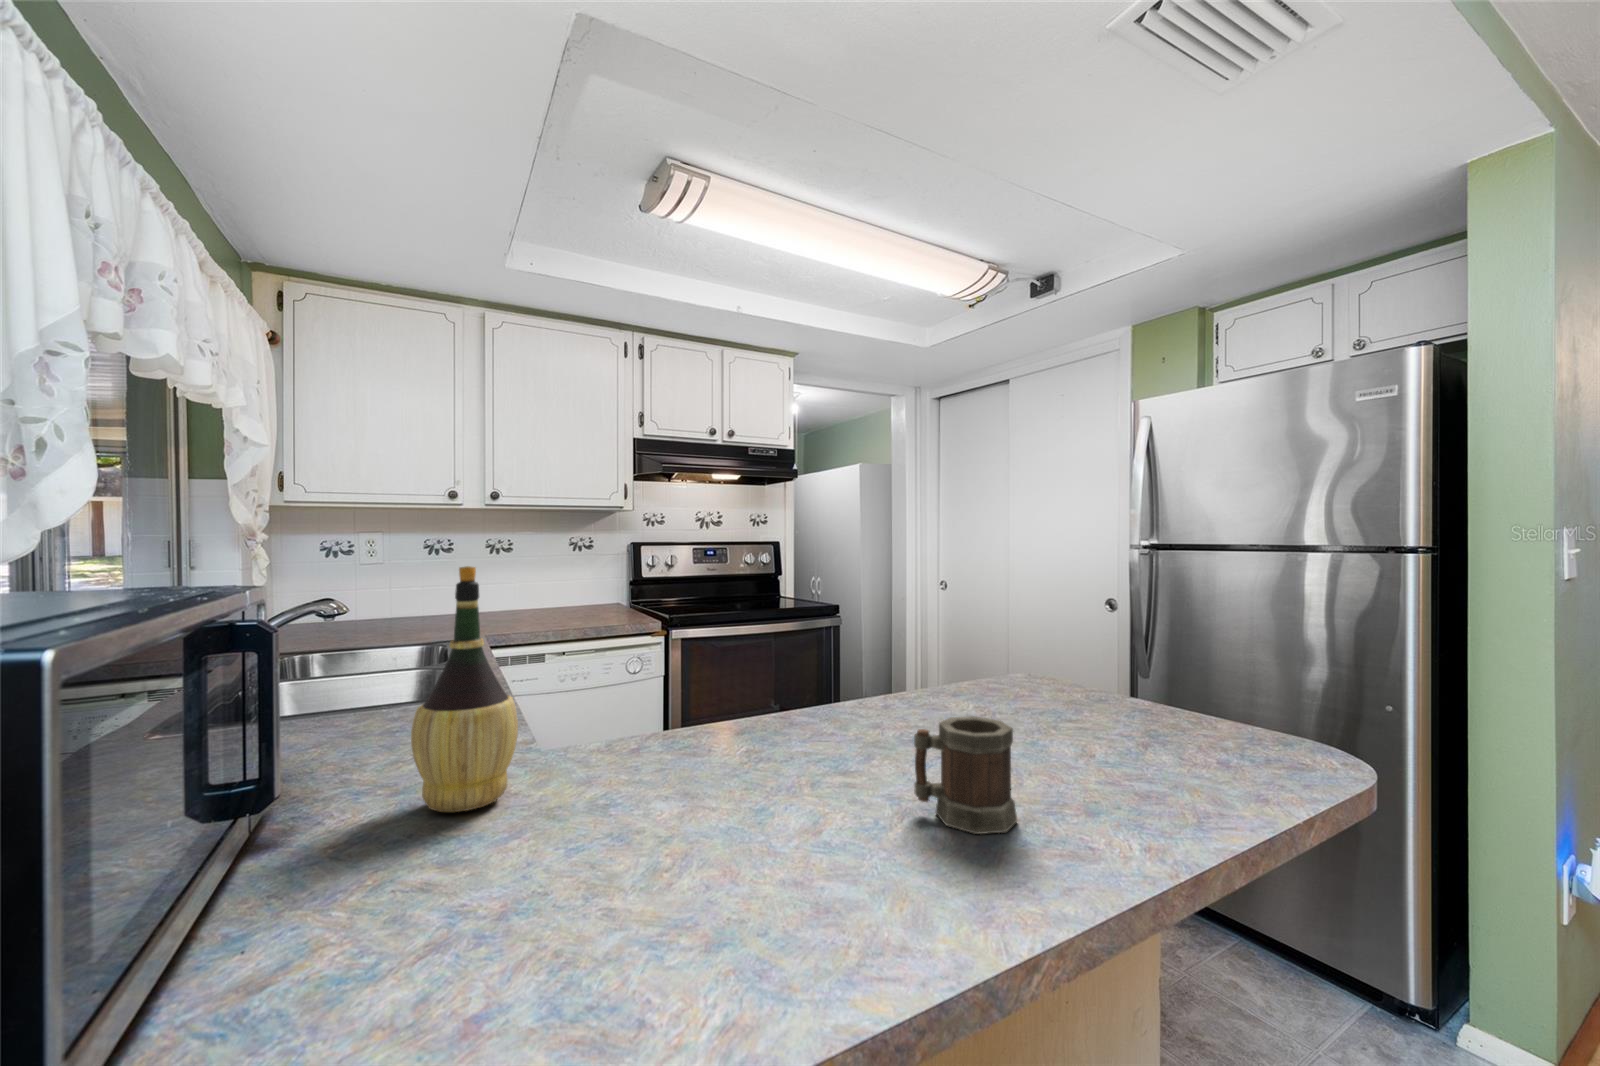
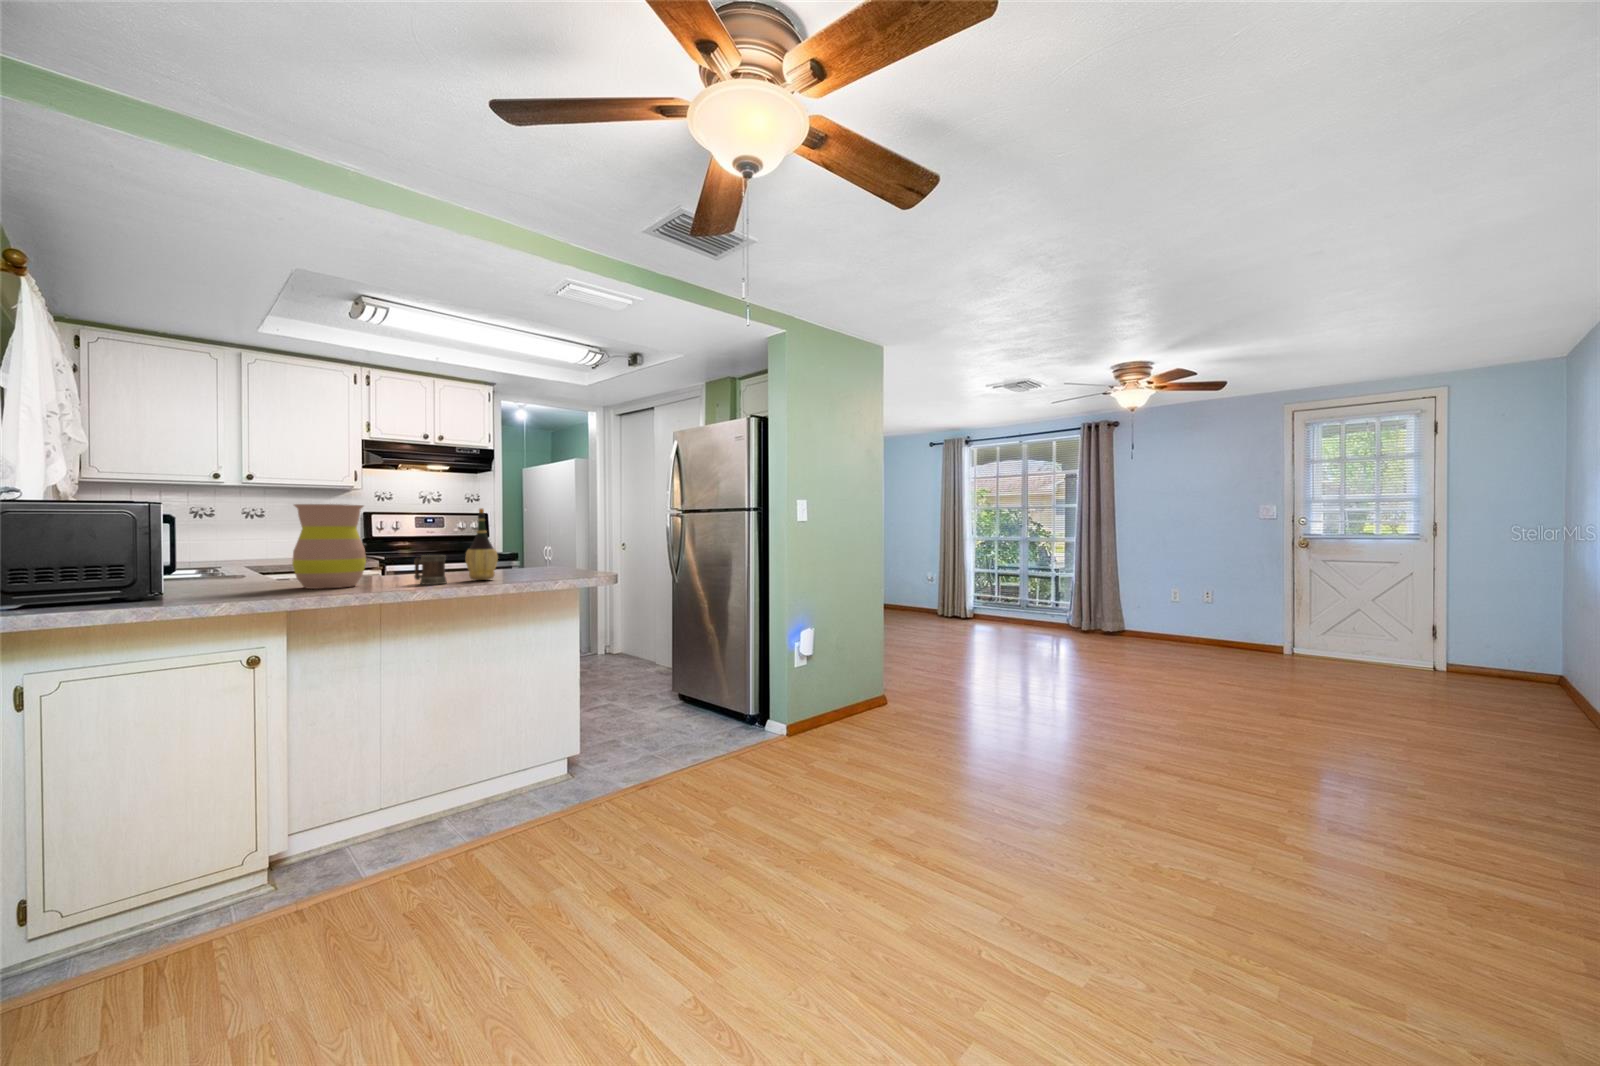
vase: none [593,564,791,868] -> present [292,504,366,589]
wine bottle: present [411,566,518,812] -> present [466,508,498,580]

